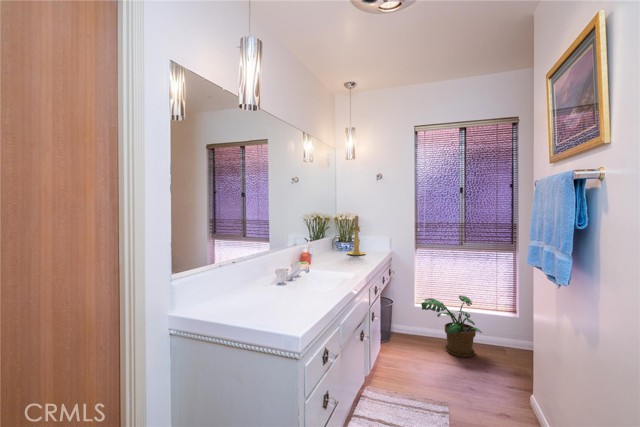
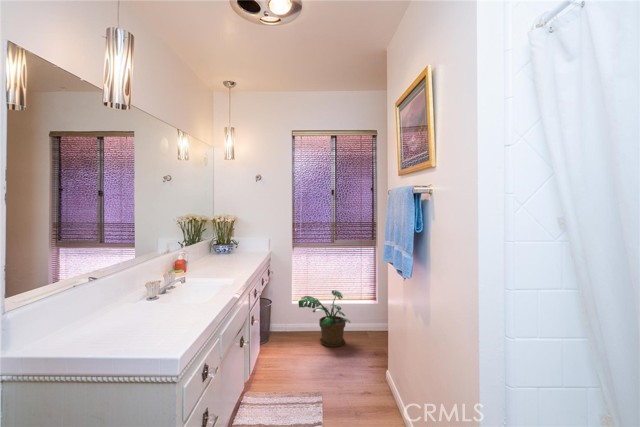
candle holder: present [348,216,366,255] -> none [224,217,244,259]

